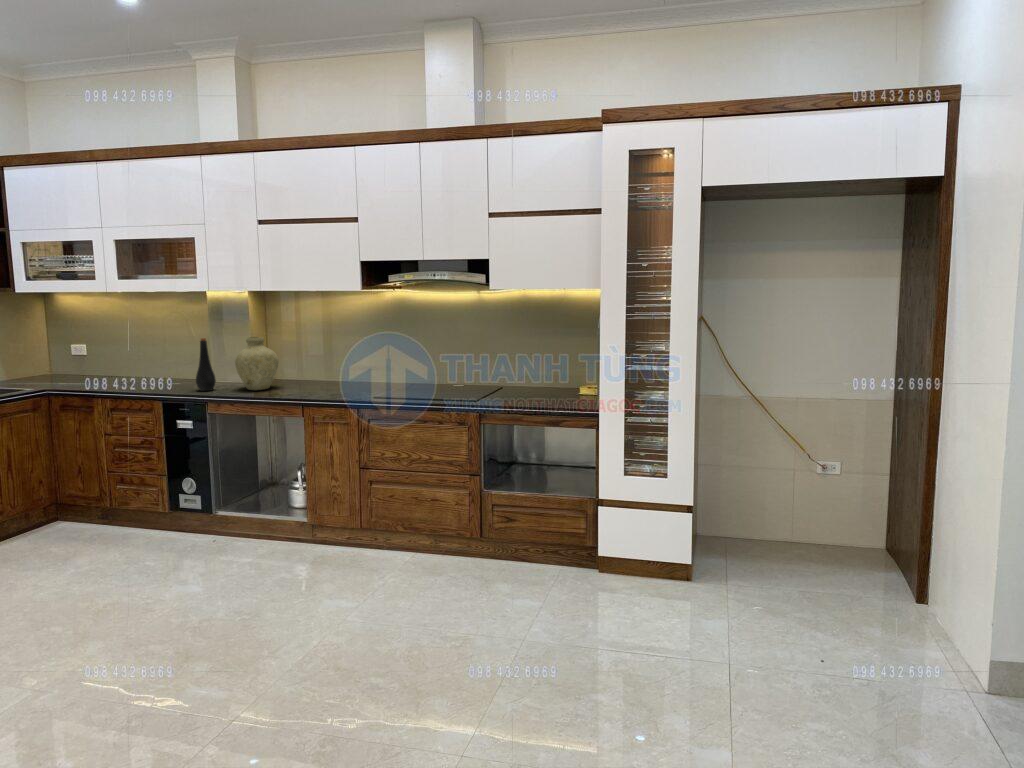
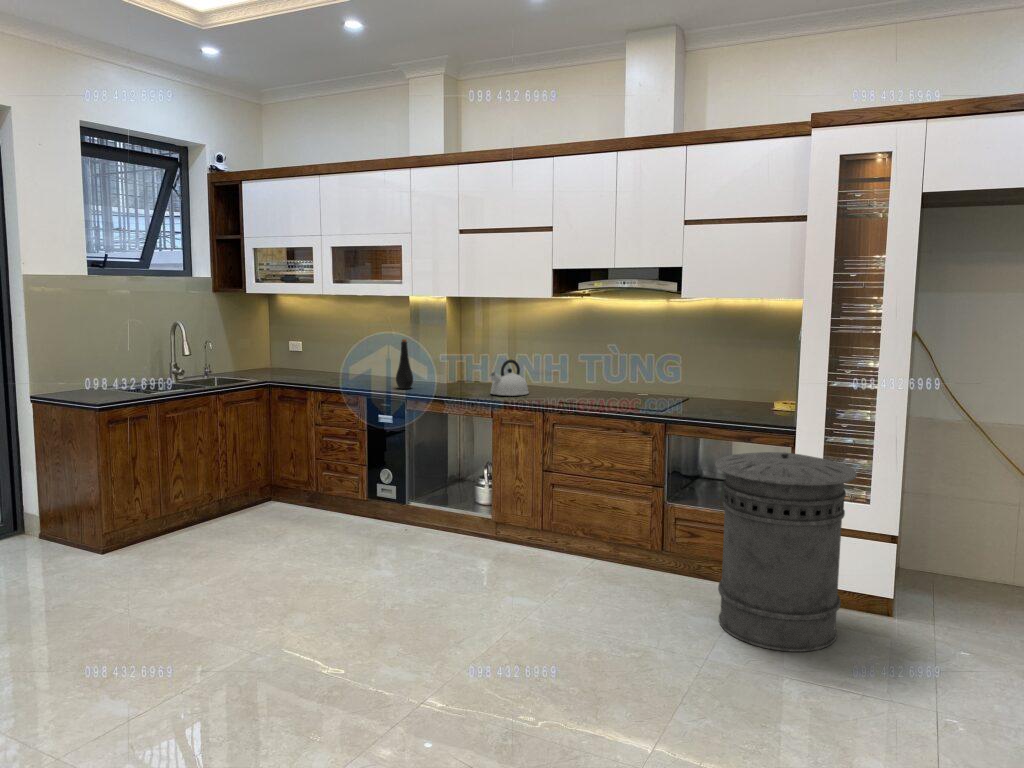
vase: present [235,337,279,390] -> none [432,339,471,390]
kettle: none [299,356,342,393] -> present [490,360,529,396]
trash can: none [527,435,657,626] -> present [715,452,857,652]

